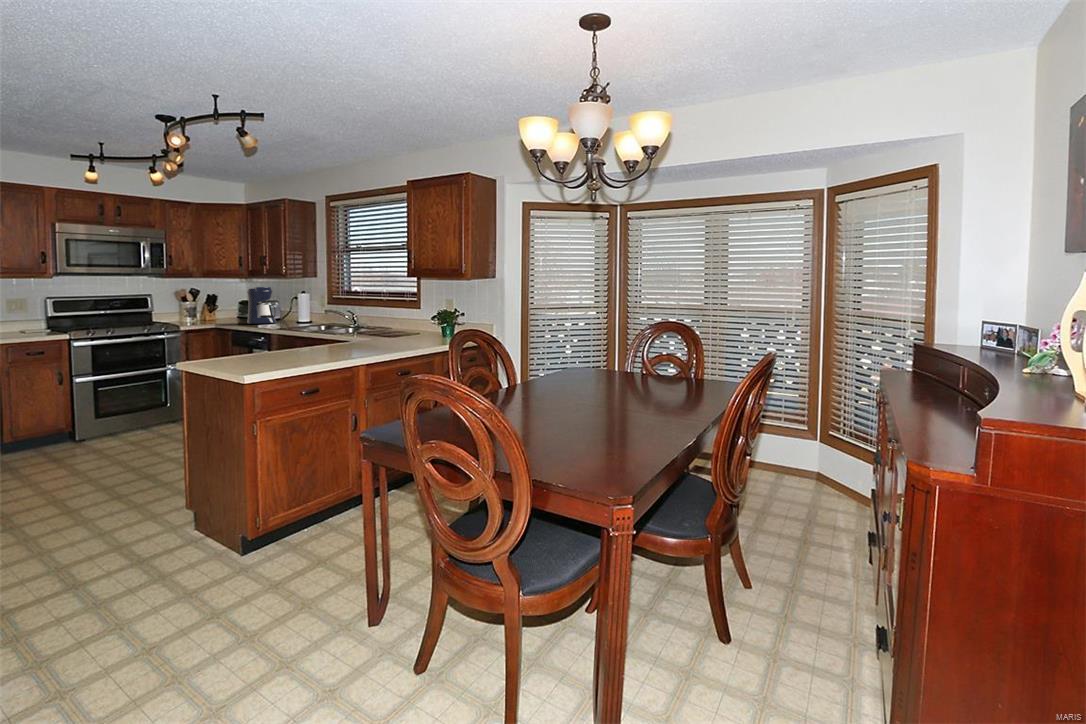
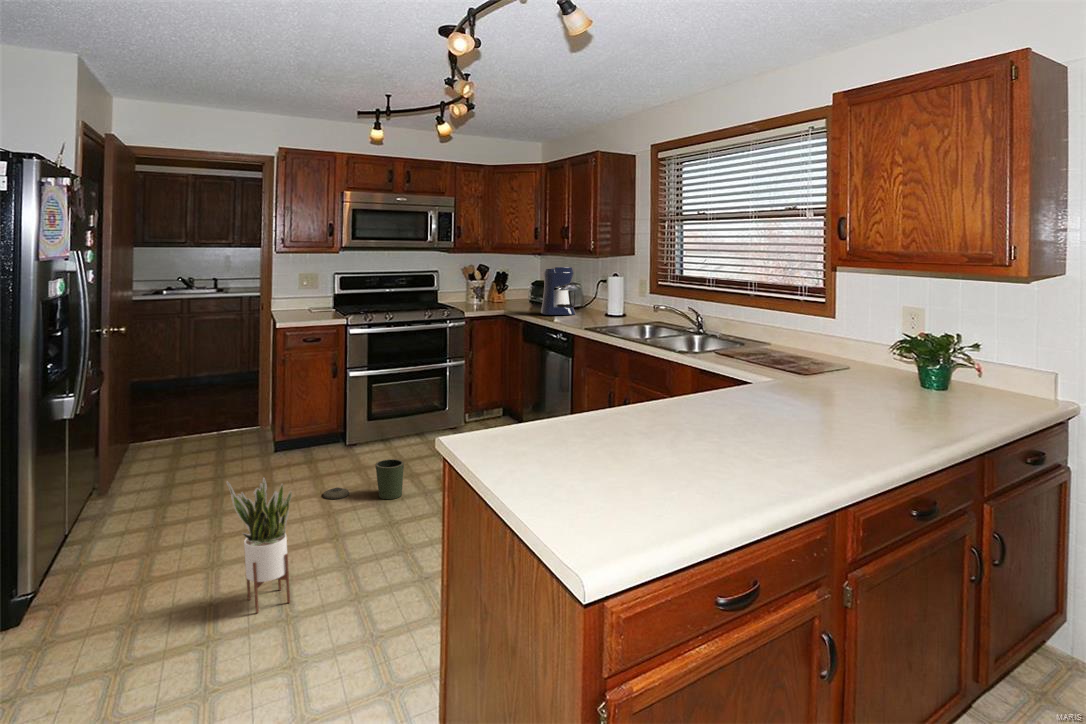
potted plant: none [13,423,66,514] -> present [227,478,292,613]
trash can: none [66,434,138,468] -> present [323,459,404,499]

